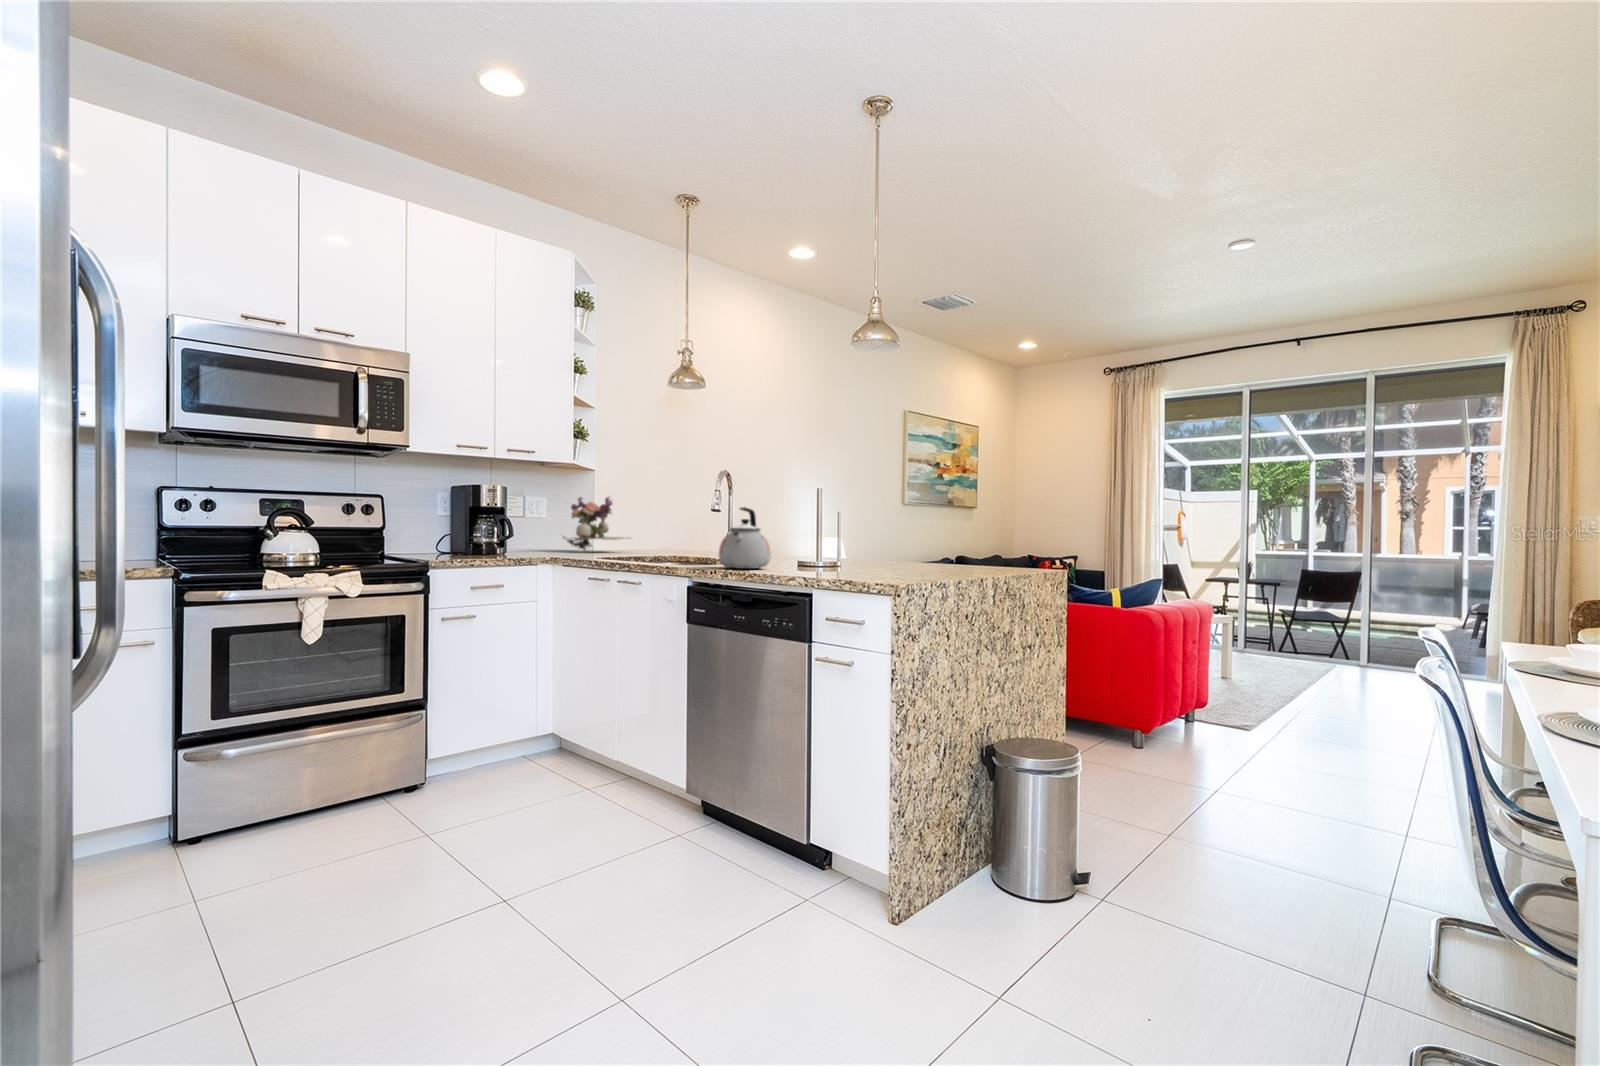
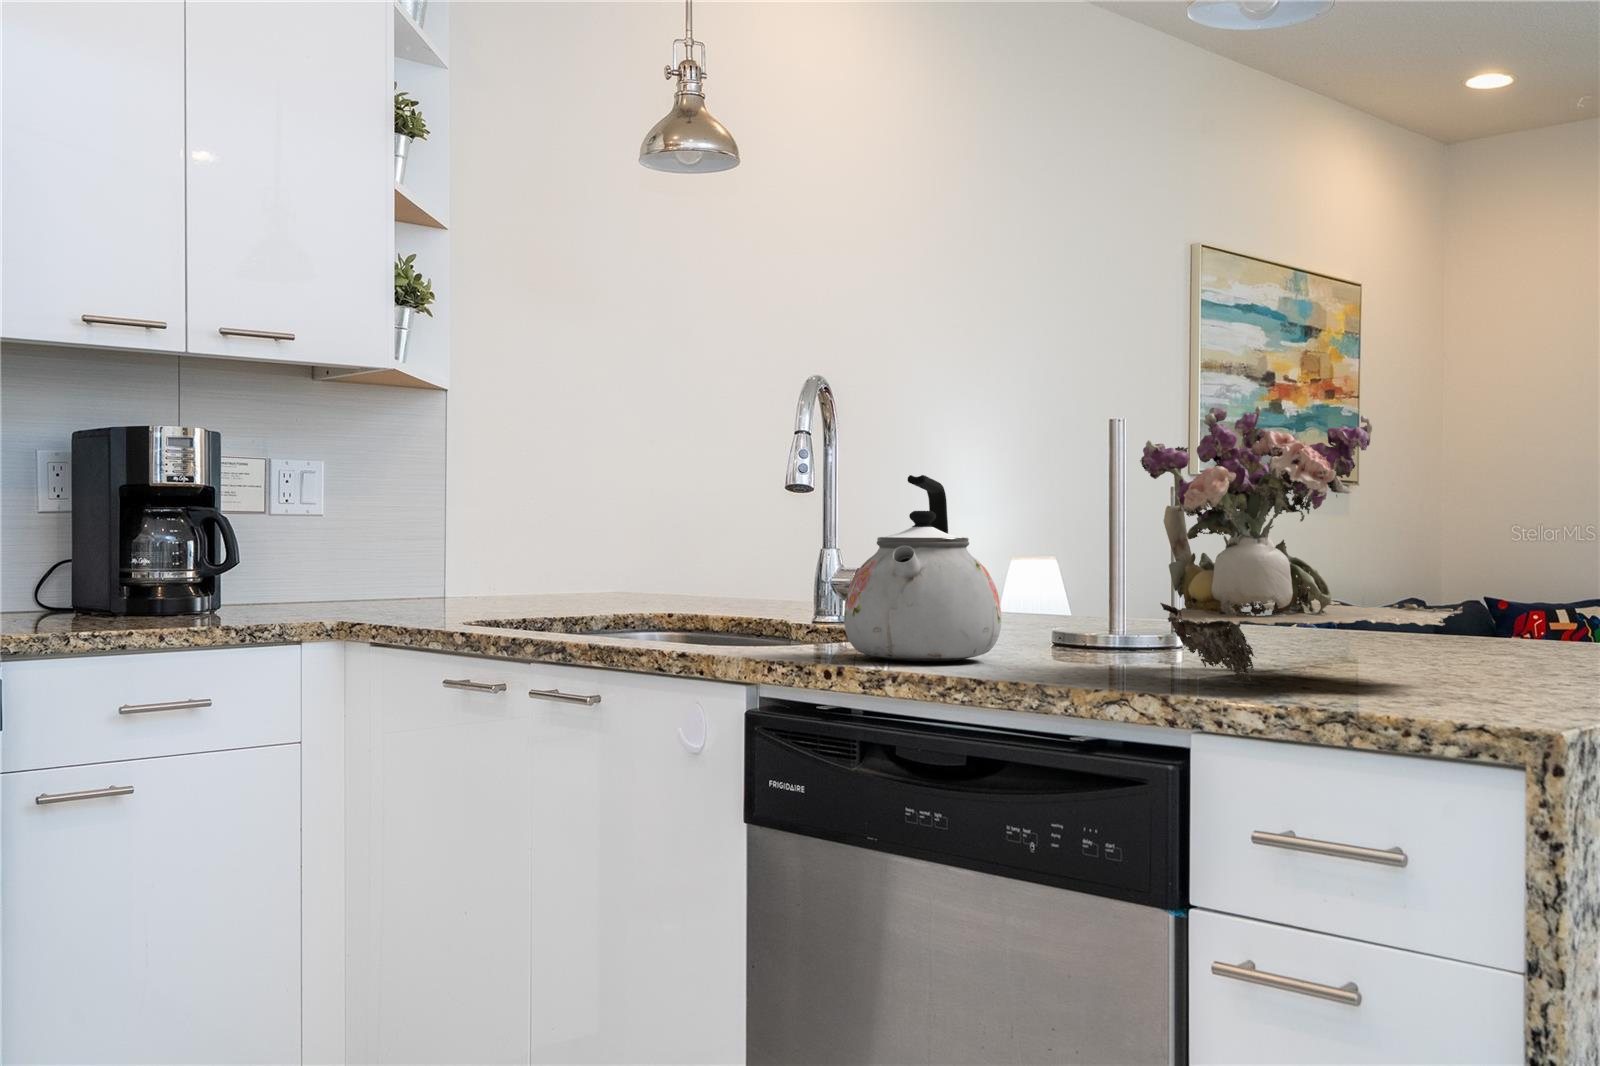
flower arrangement: present [563,497,624,550] -> present [1140,406,1463,682]

